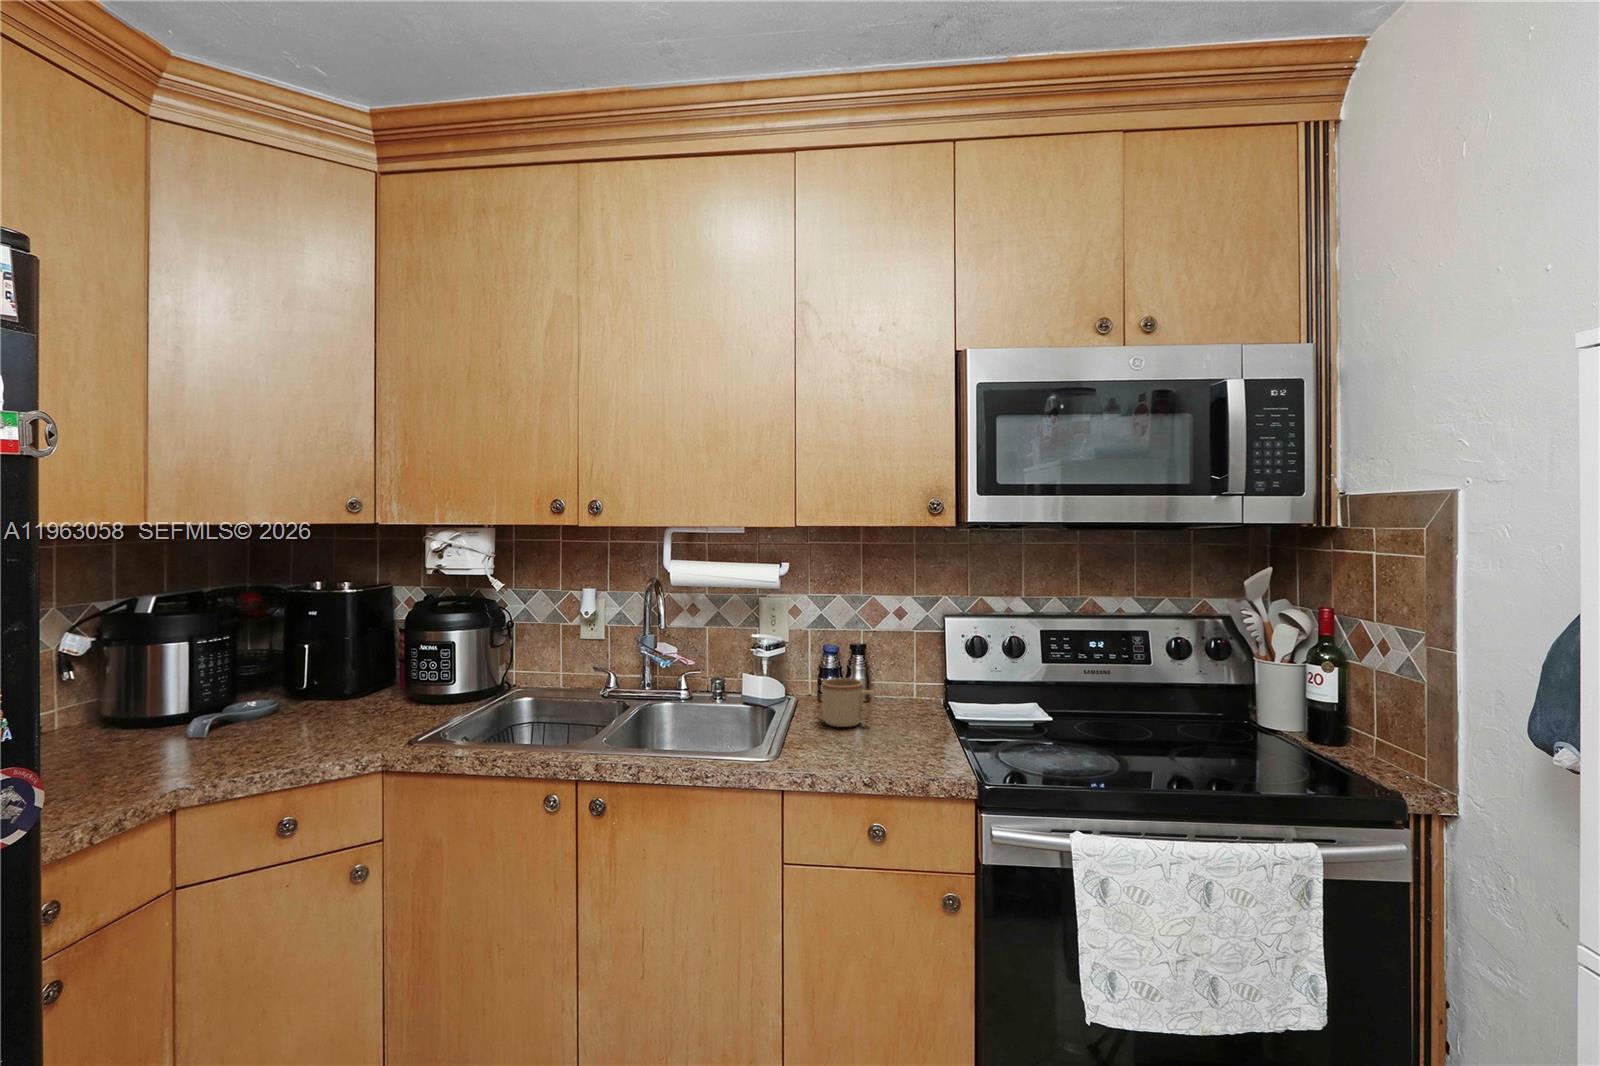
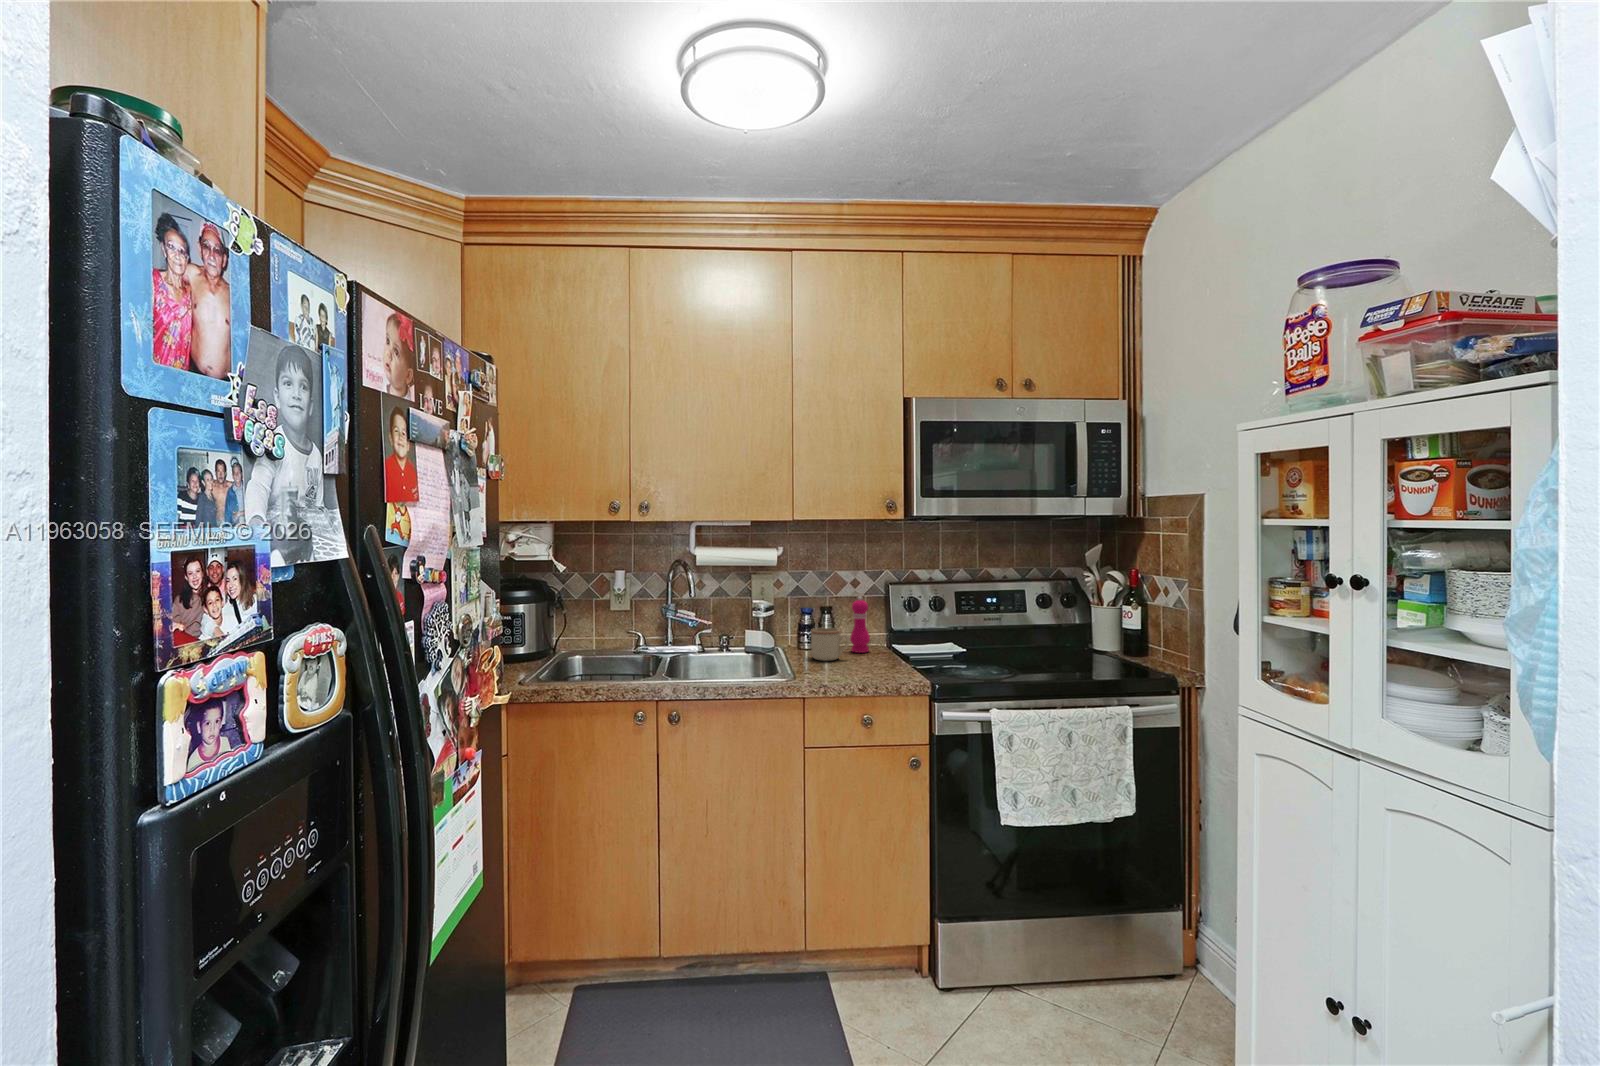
pepper mill: none [884,633,912,714] -> present [850,596,870,653]

